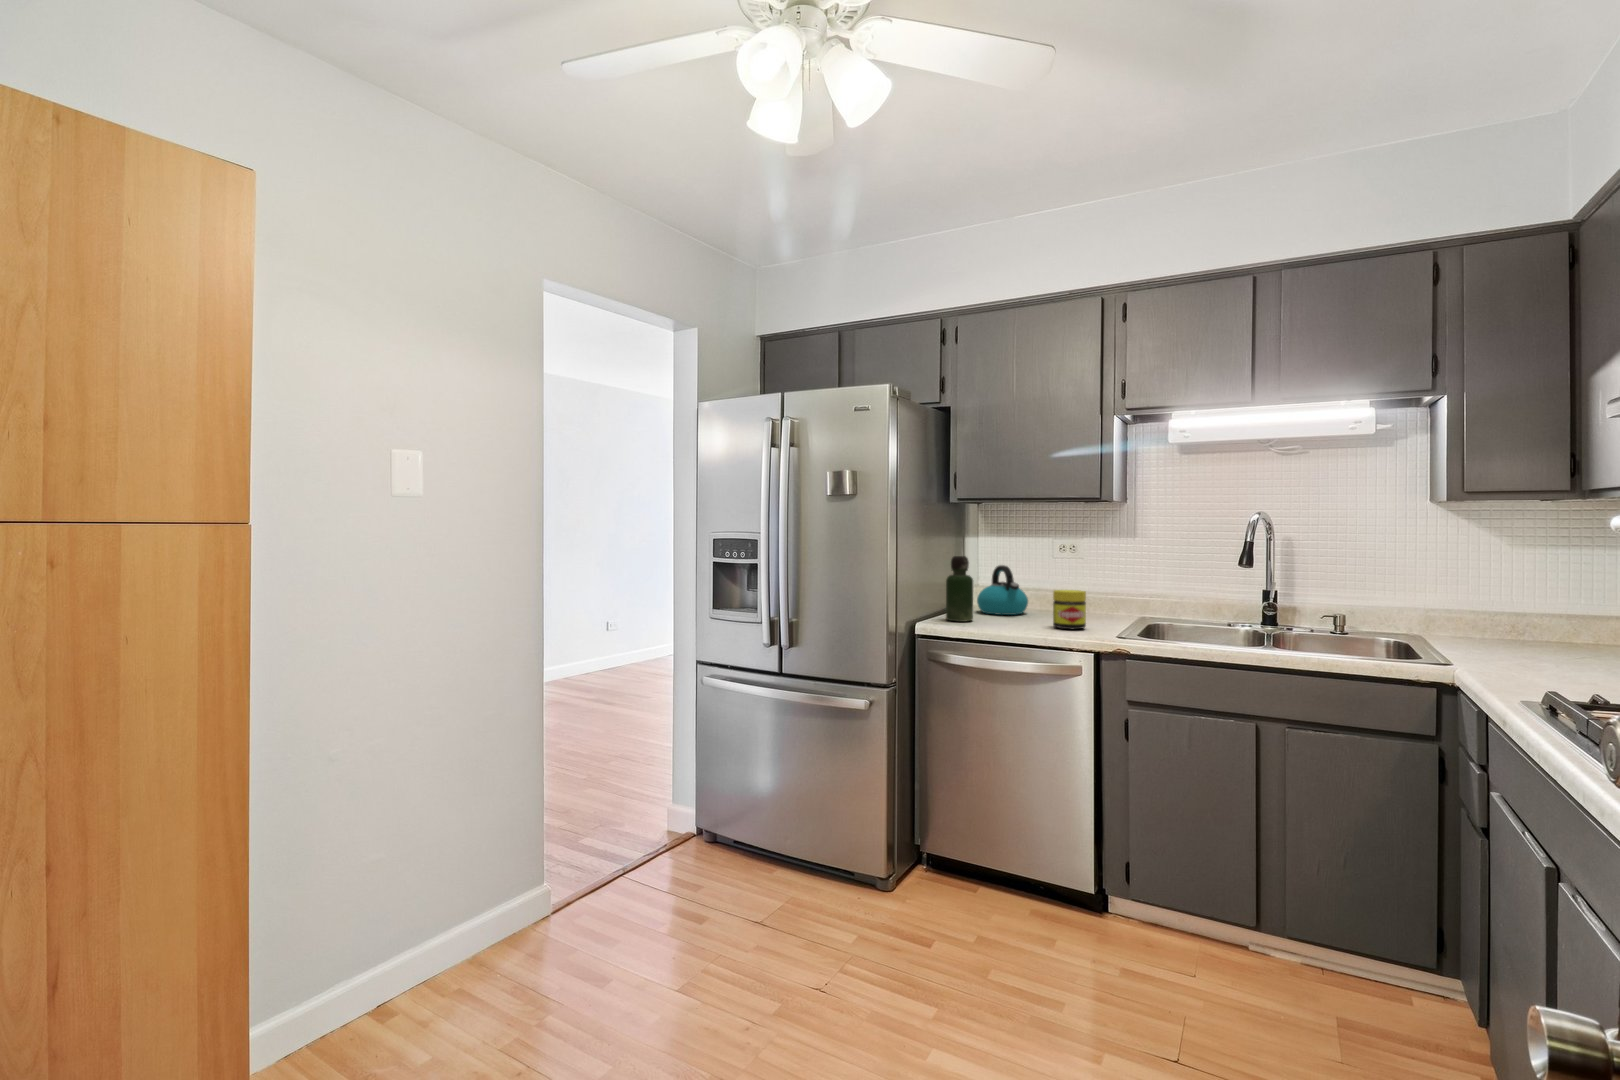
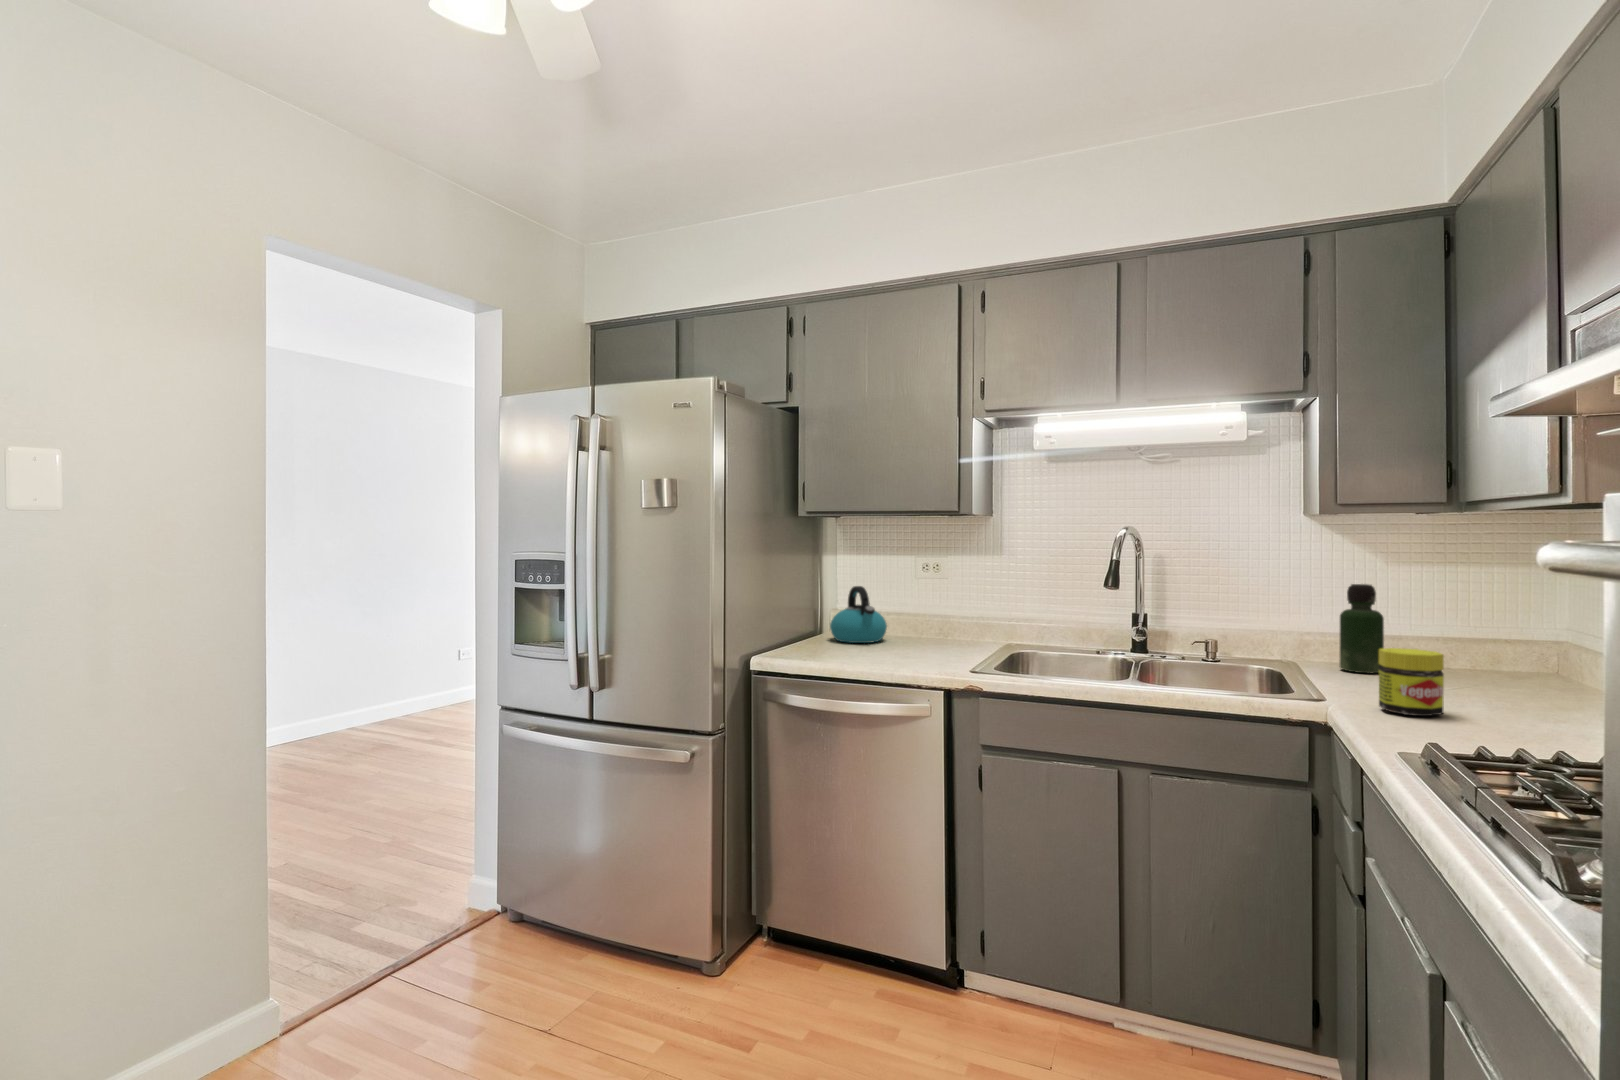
bottle: present [946,556,973,622] -> present [1340,584,1384,673]
jar: present [1053,590,1086,629] -> present [1379,648,1444,716]

